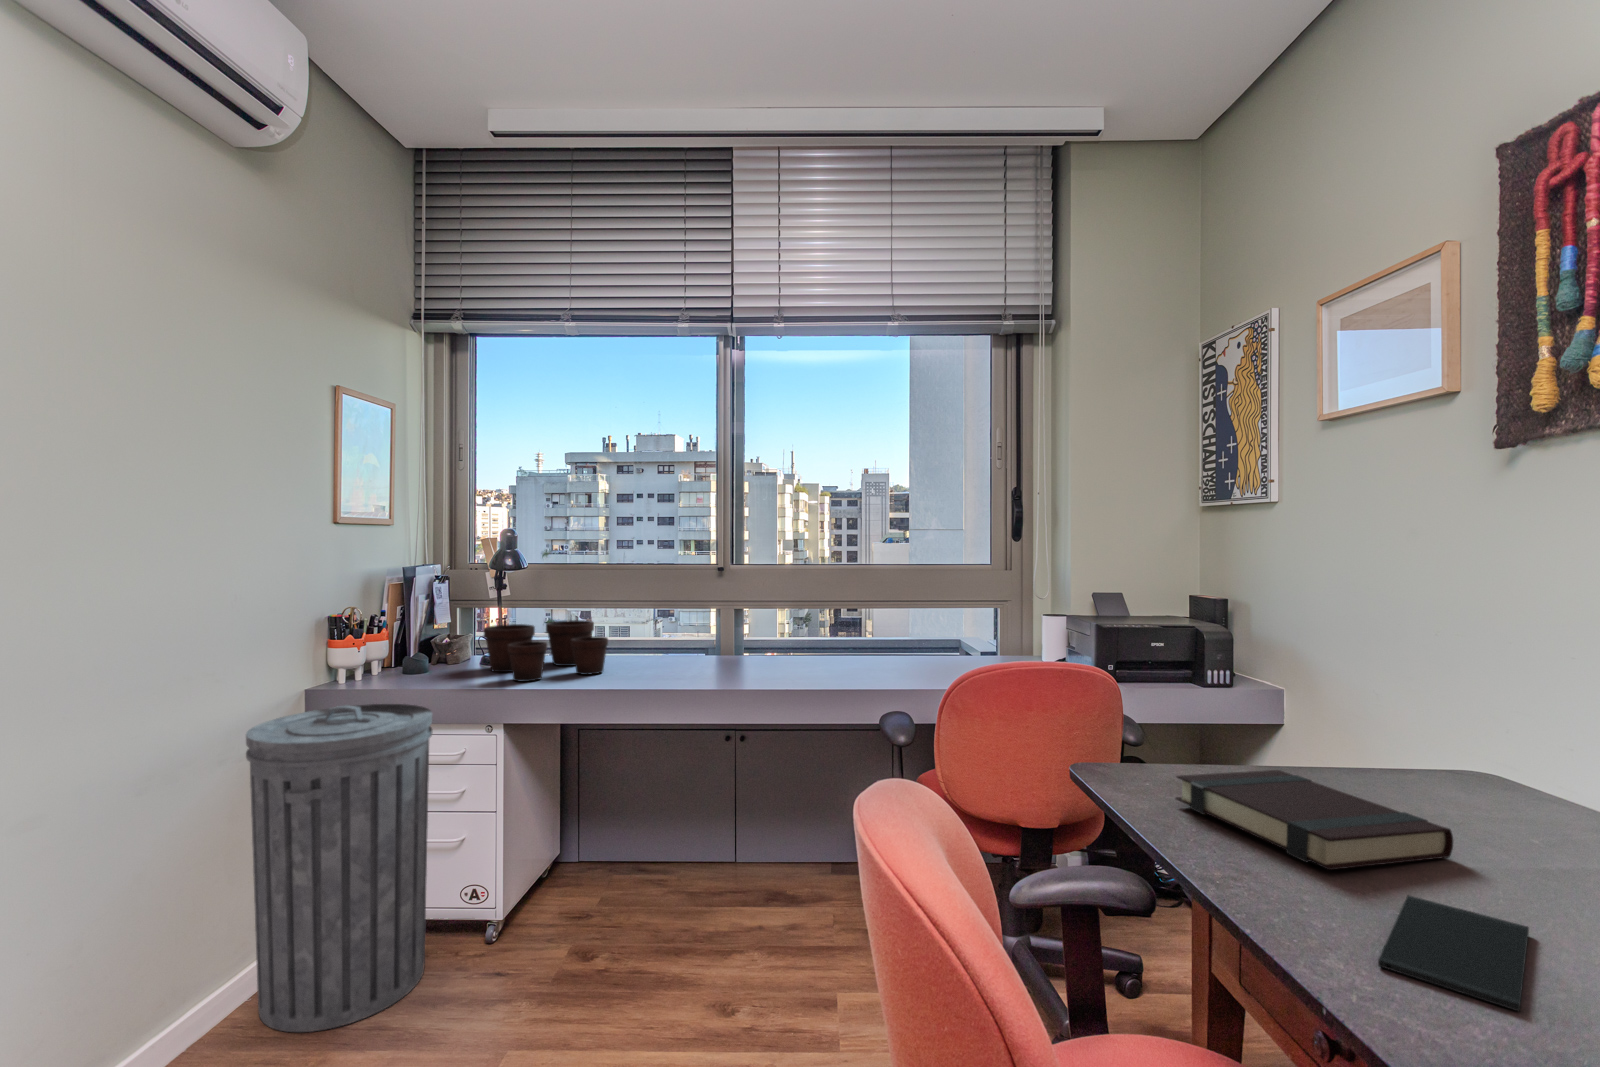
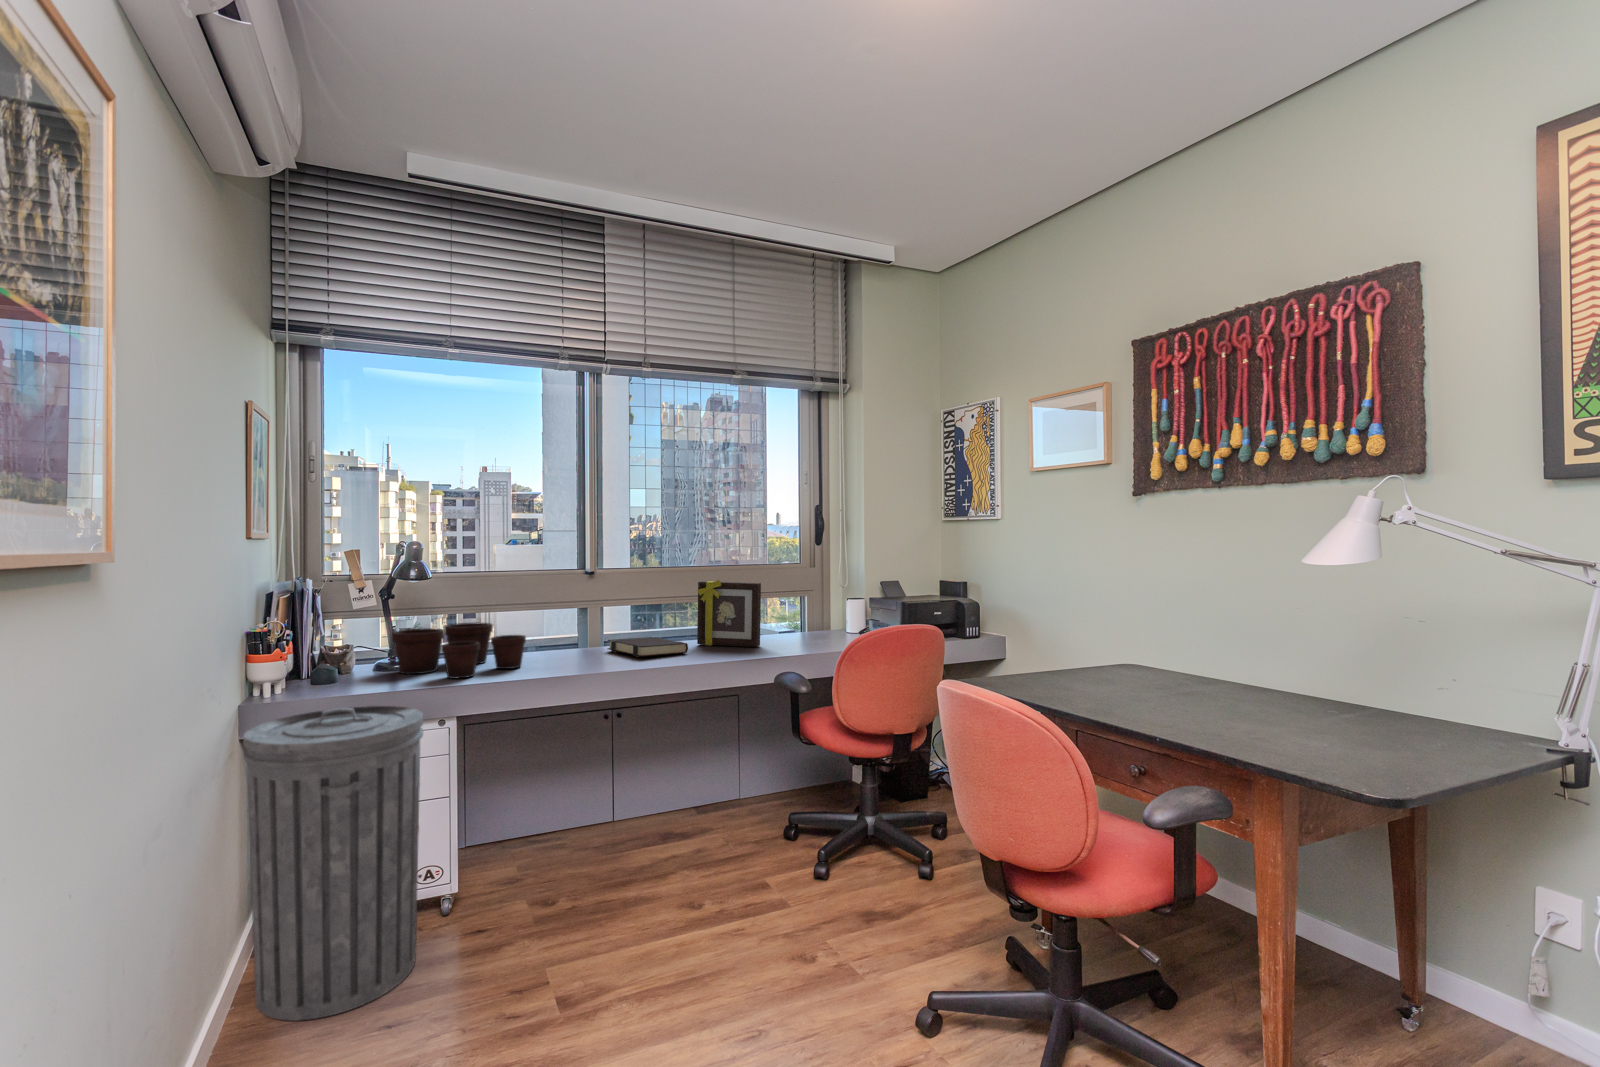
picture frame: none [830,582,903,670] -> present [697,580,761,647]
book: present [1176,770,1453,870] -> present [608,637,688,657]
tablet: present [1378,895,1529,1011] -> none [1152,707,1212,731]

